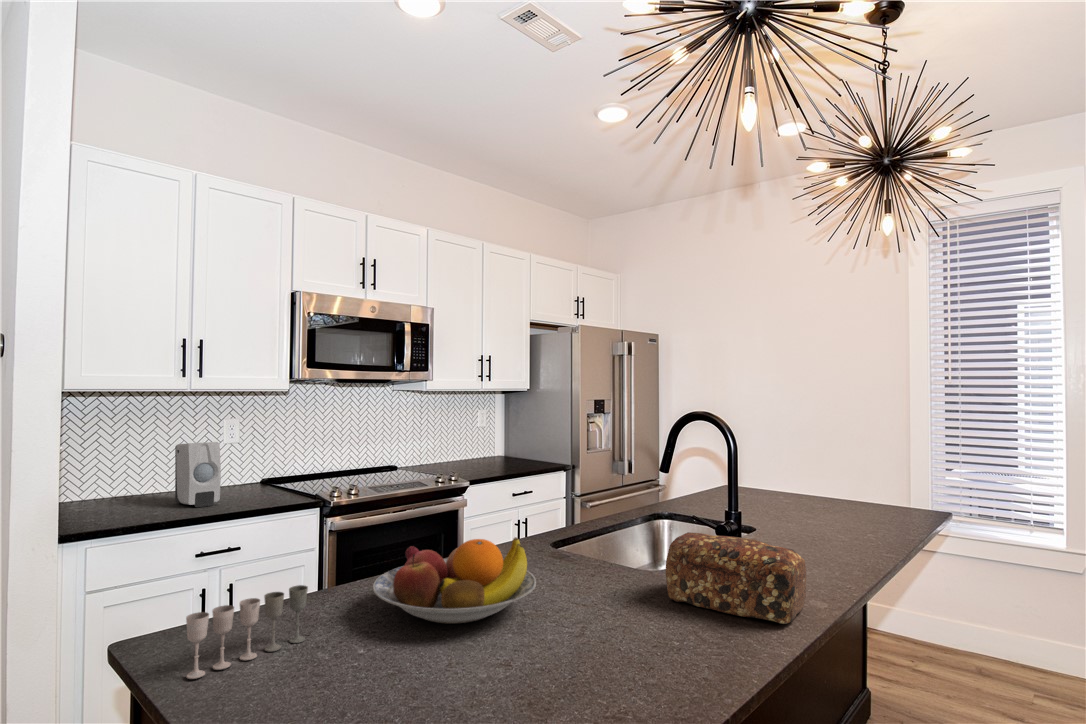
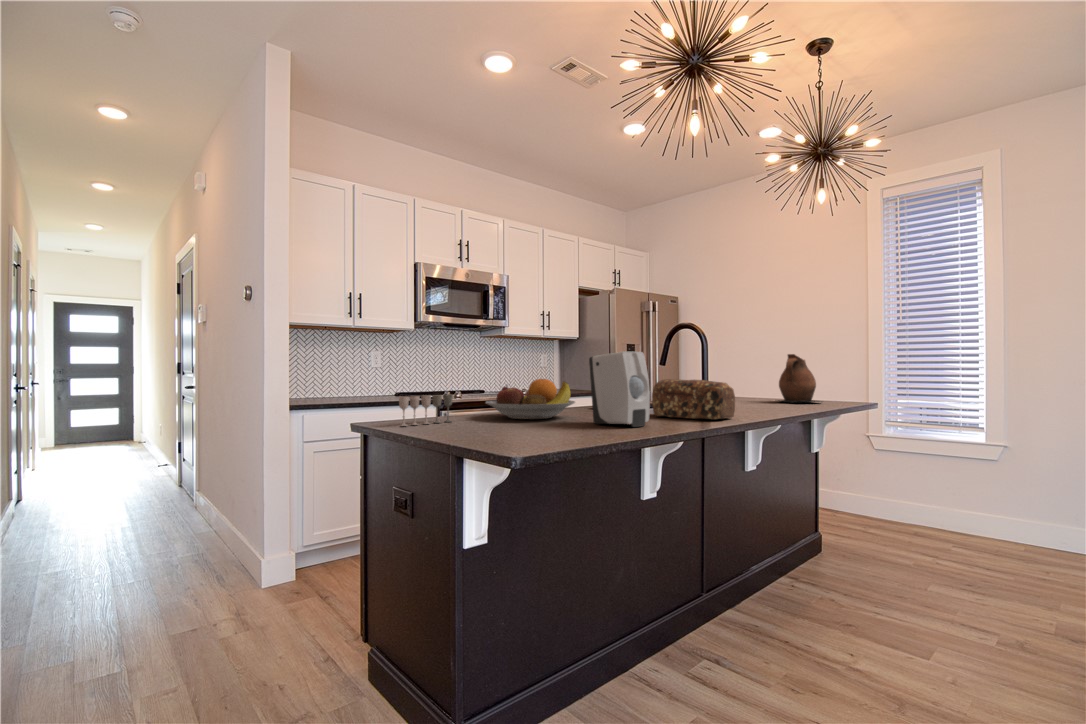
soap dispenser: present [175,442,221,507] -> present [589,352,650,427]
ceramic pitcher: none [818,453,892,528] -> present [778,354,819,402]

